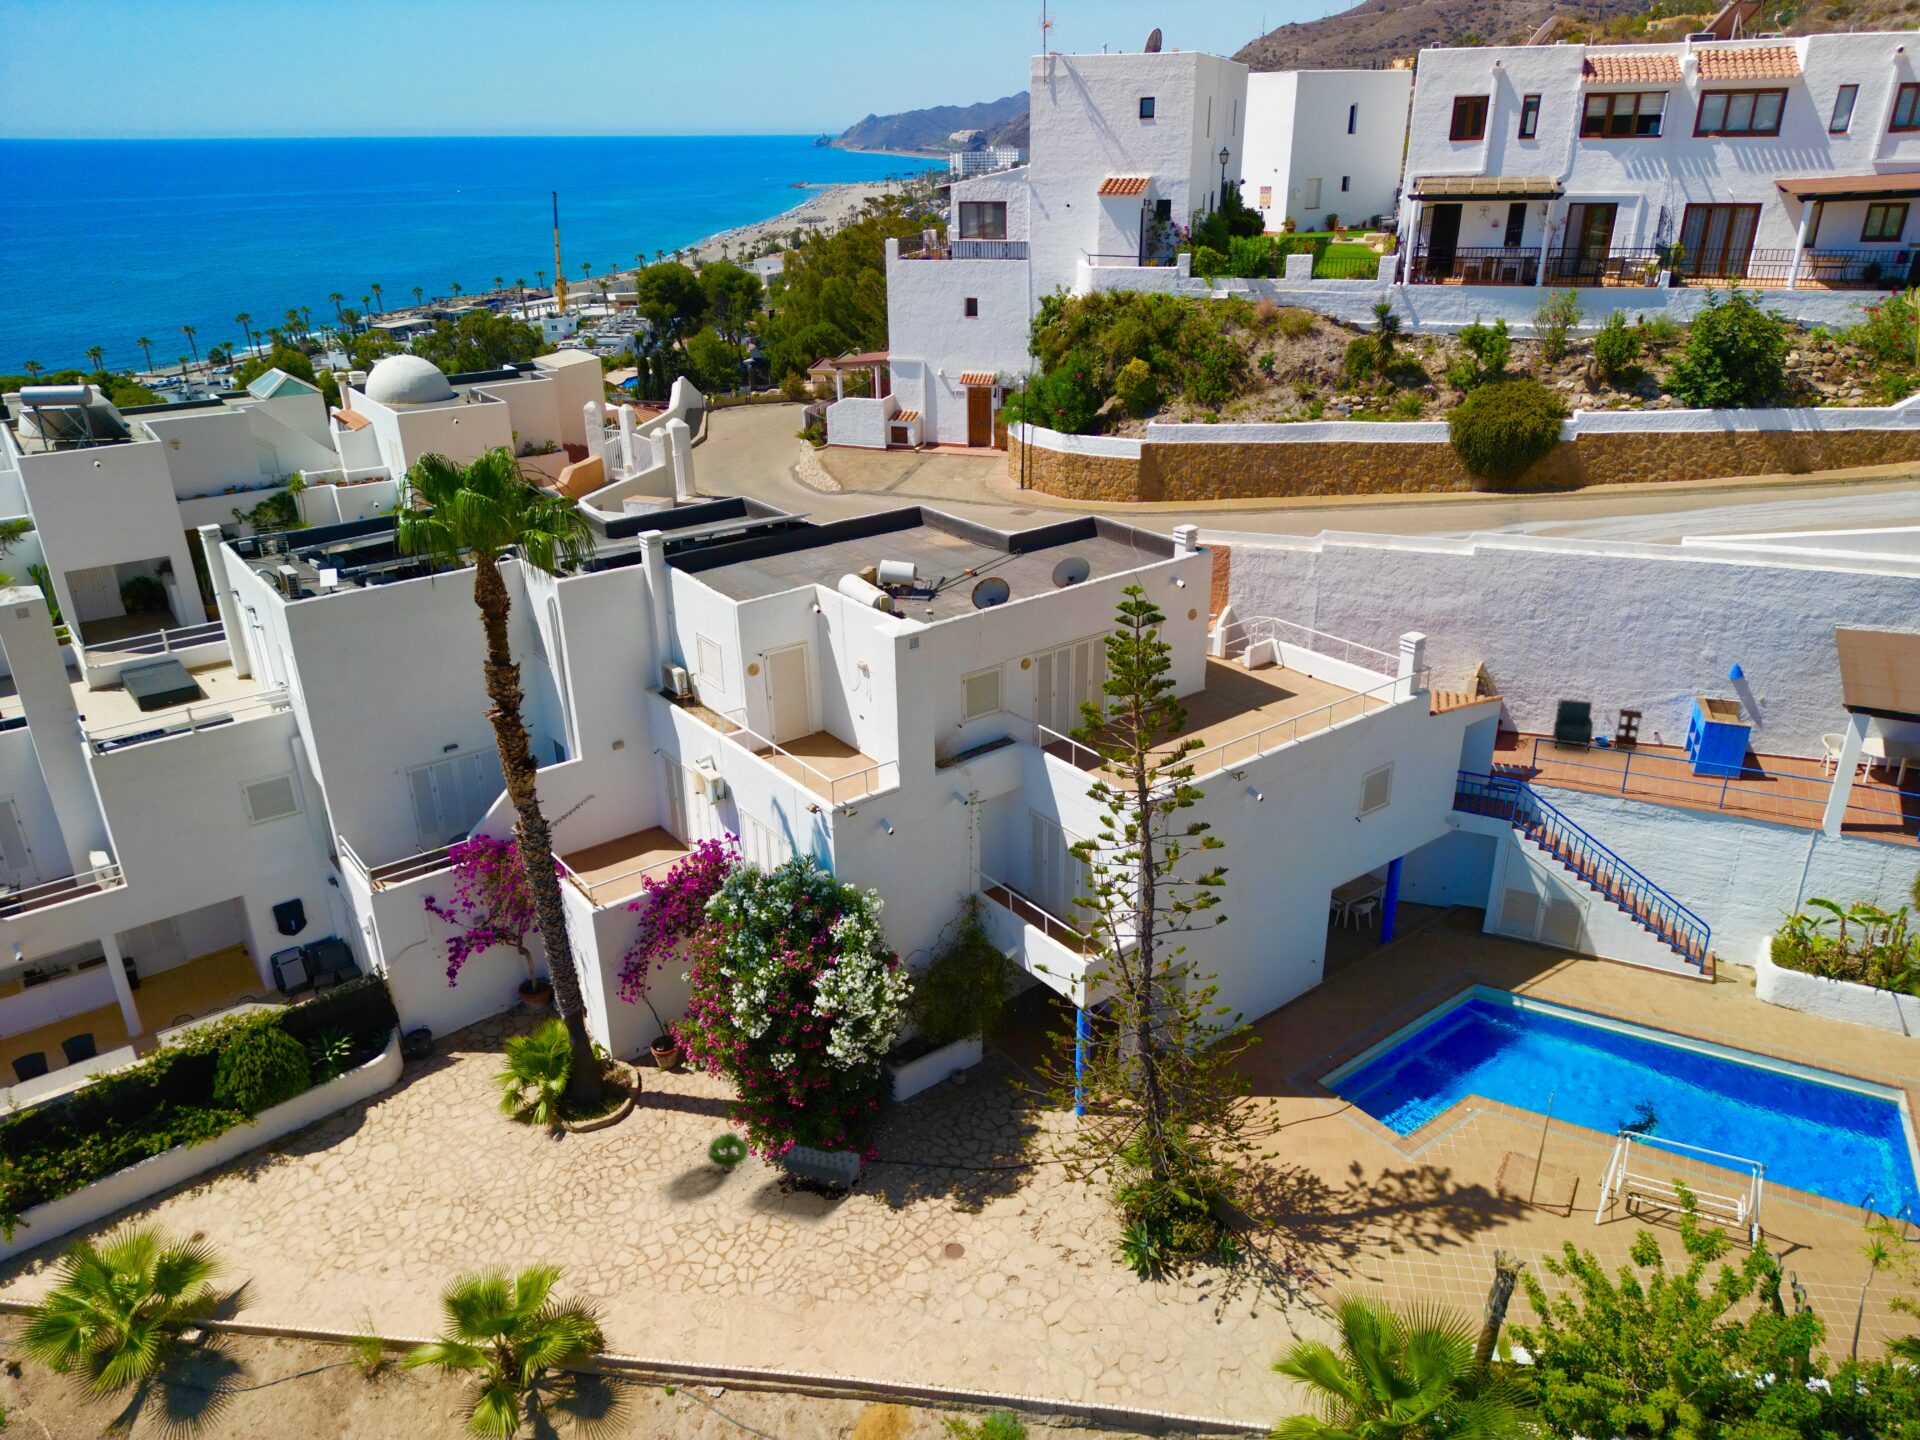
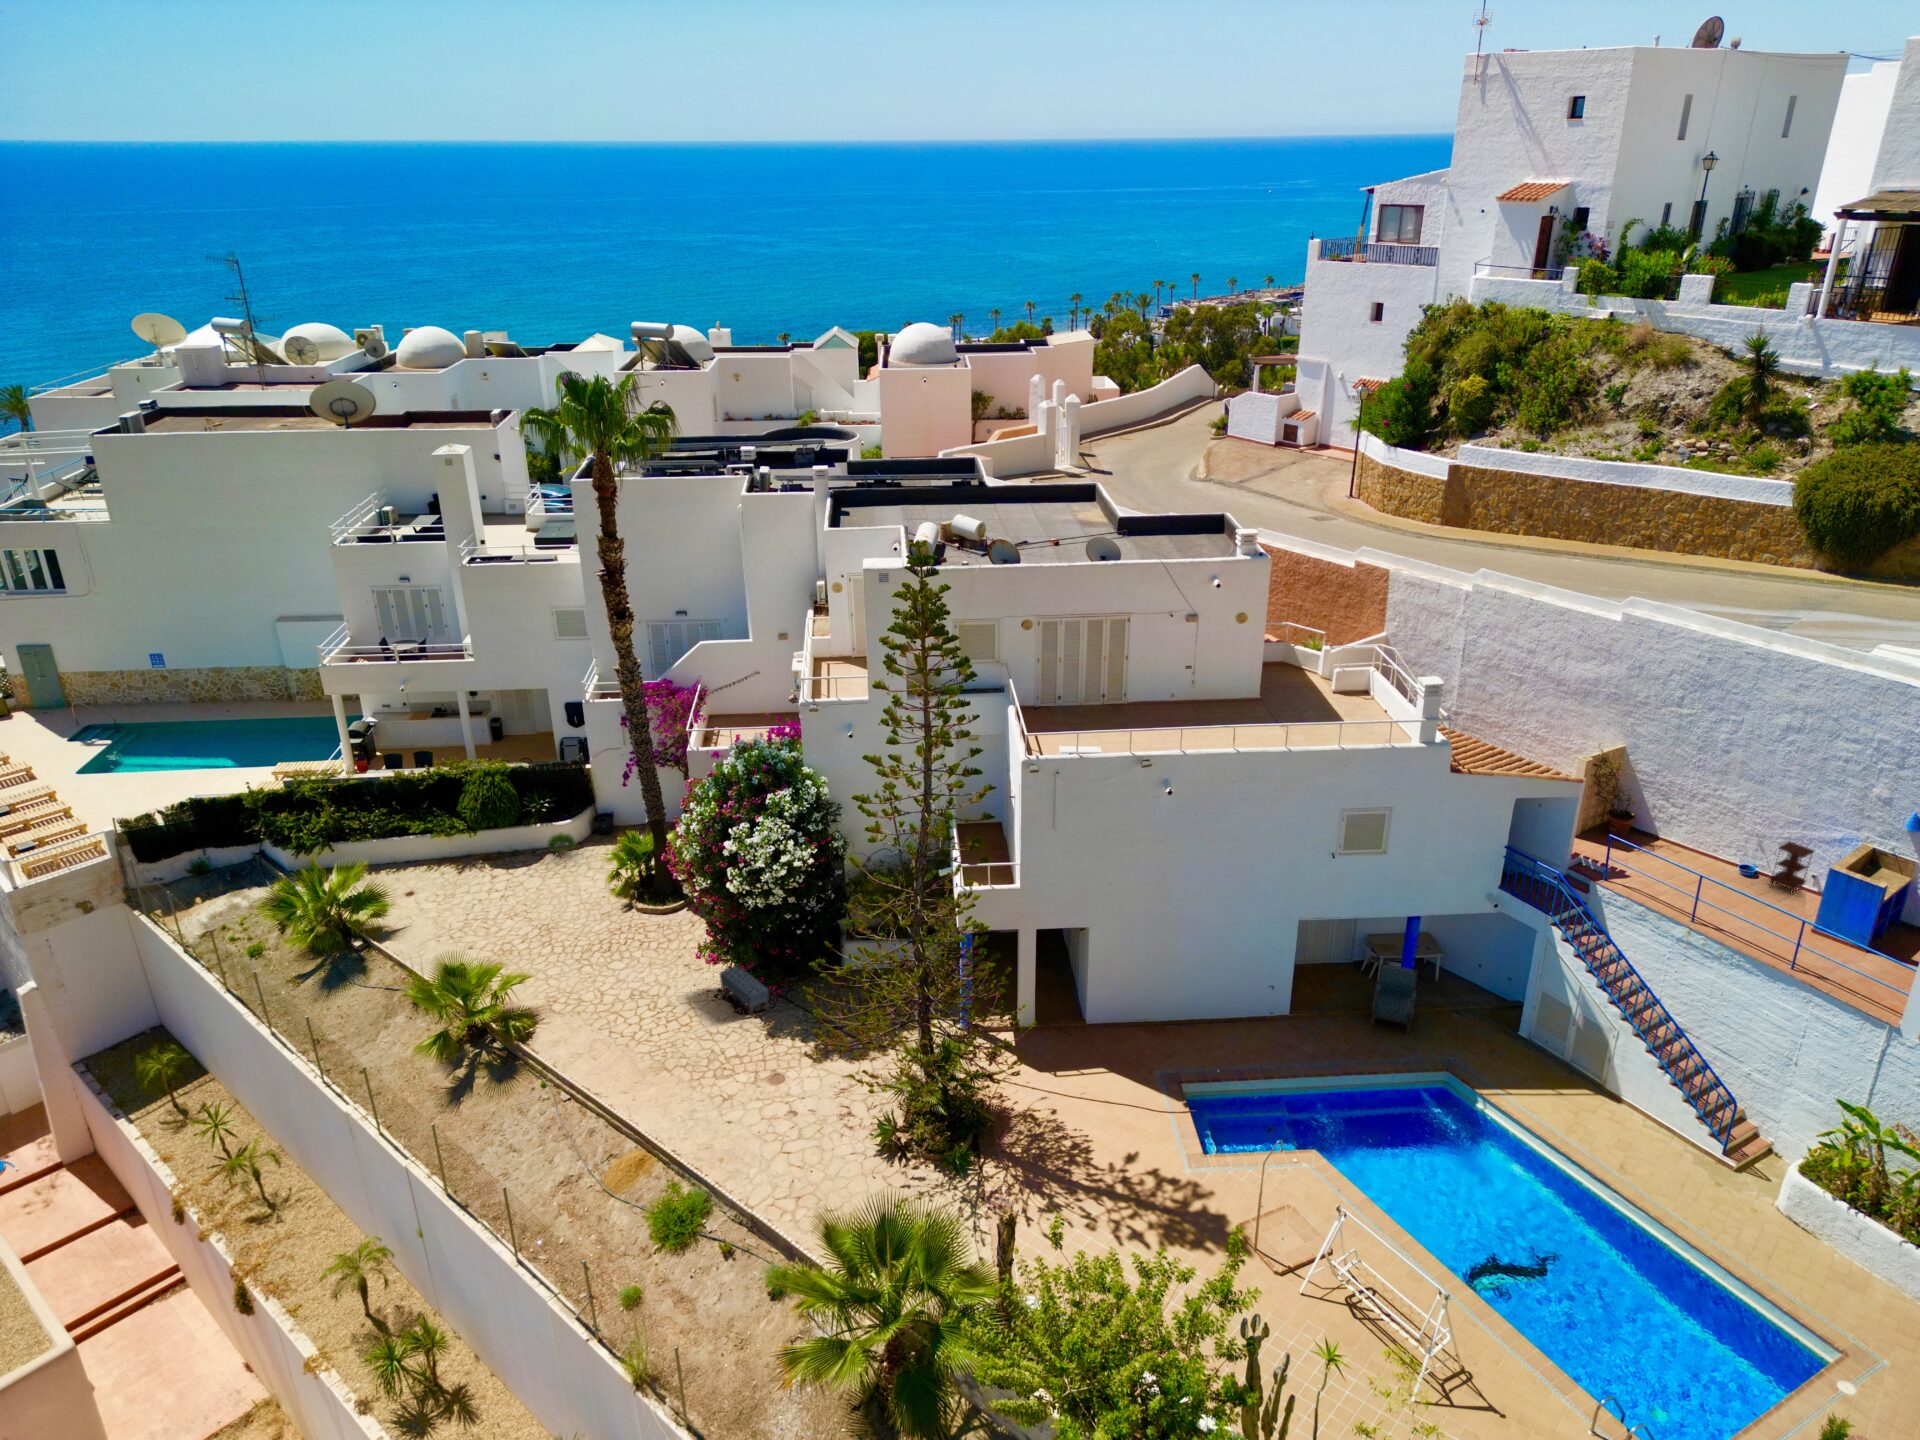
chair: present [1553,700,1593,752] -> present [1371,964,1417,1033]
potted plant: present [707,1132,750,1172] -> present [548,833,575,857]

